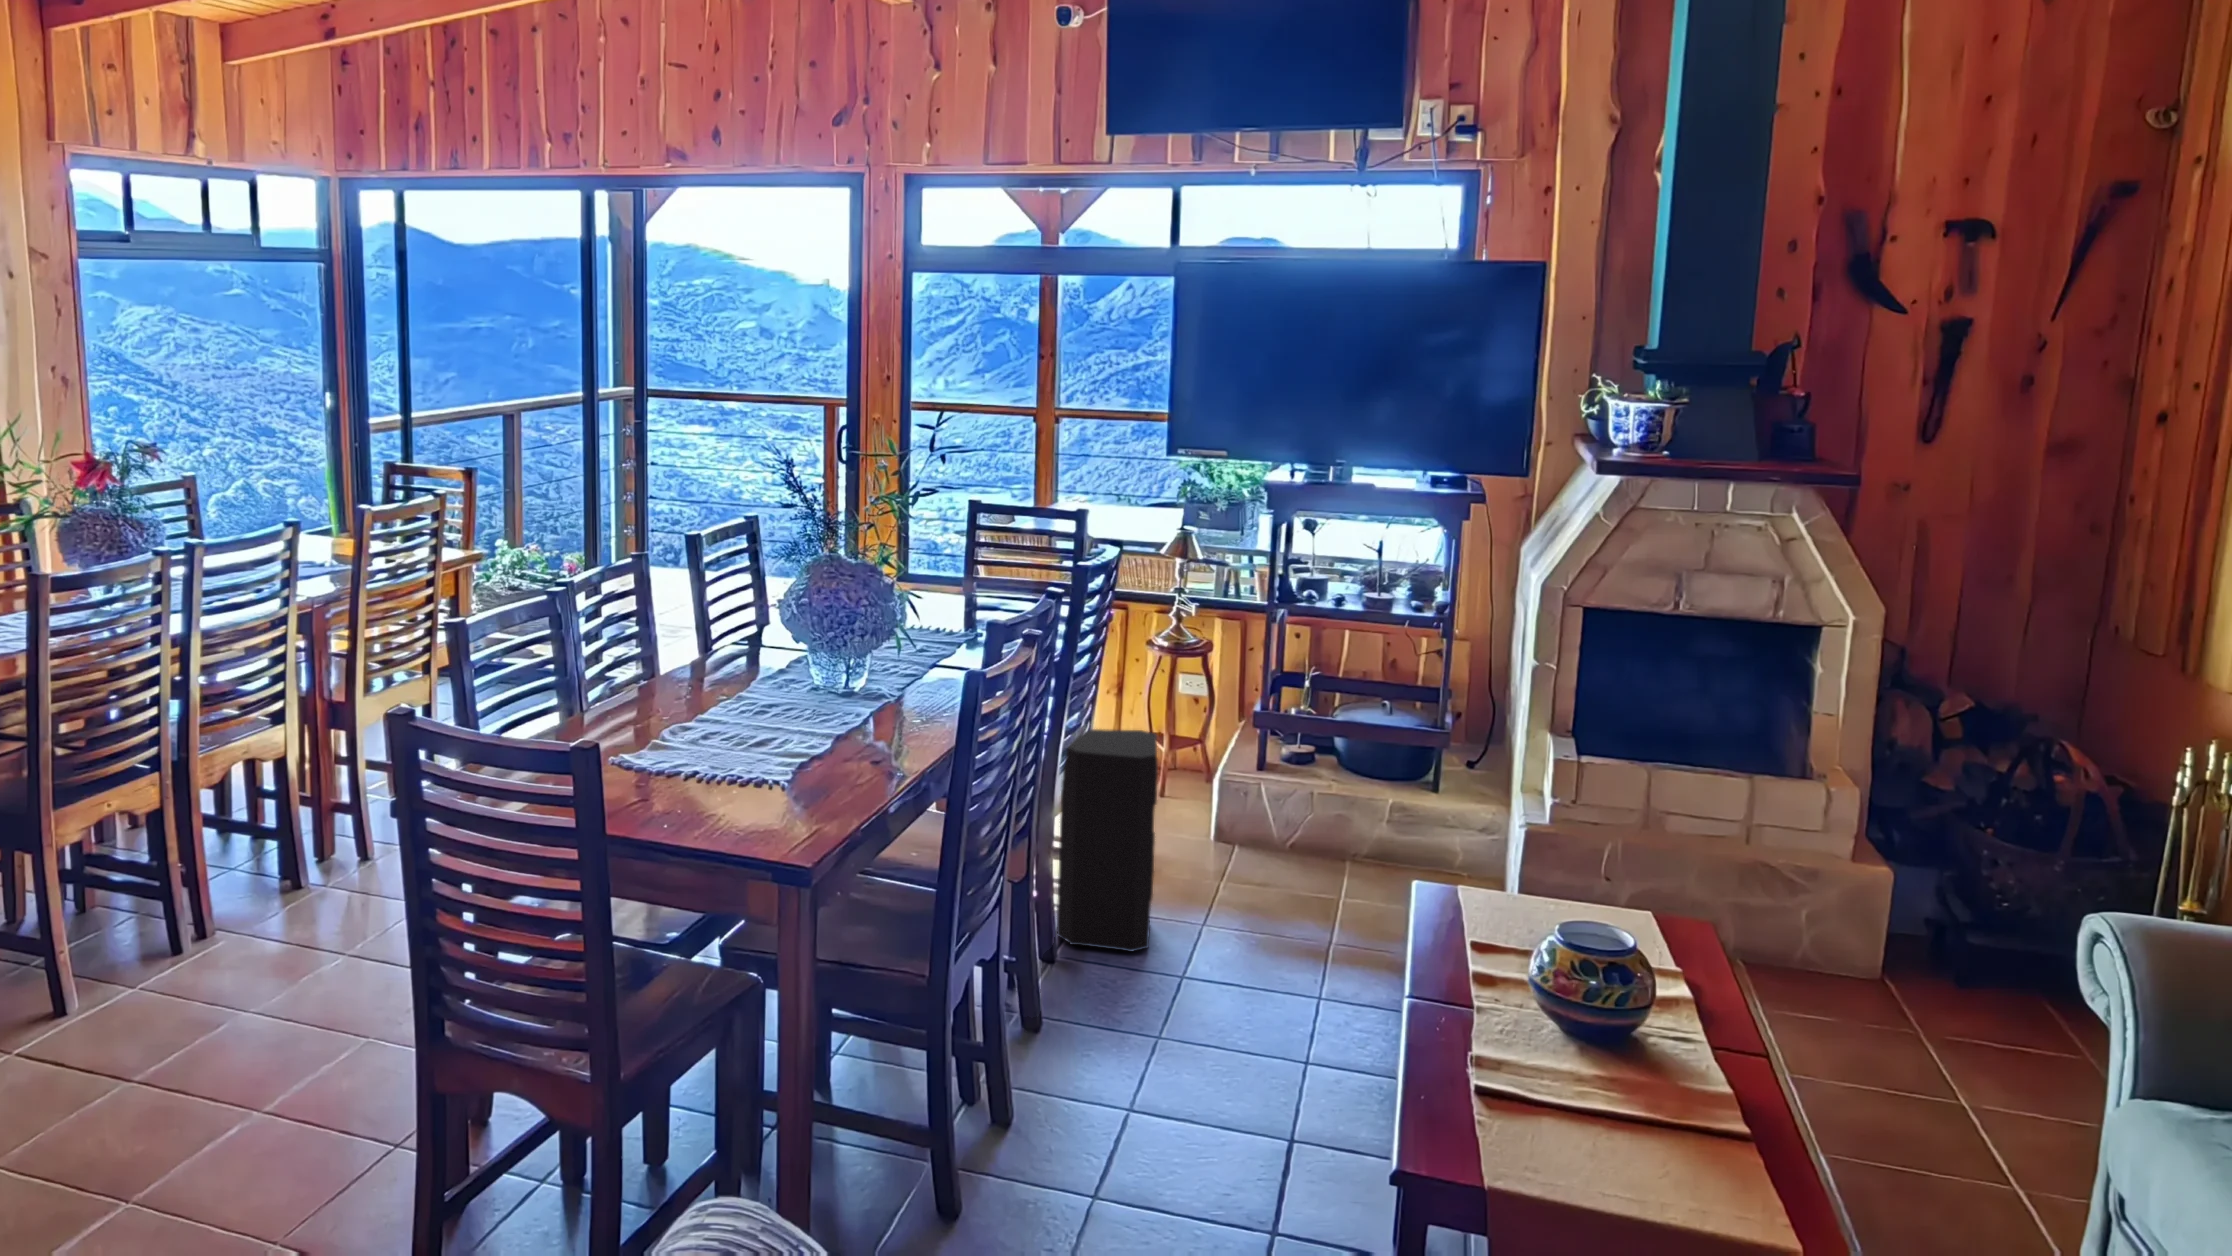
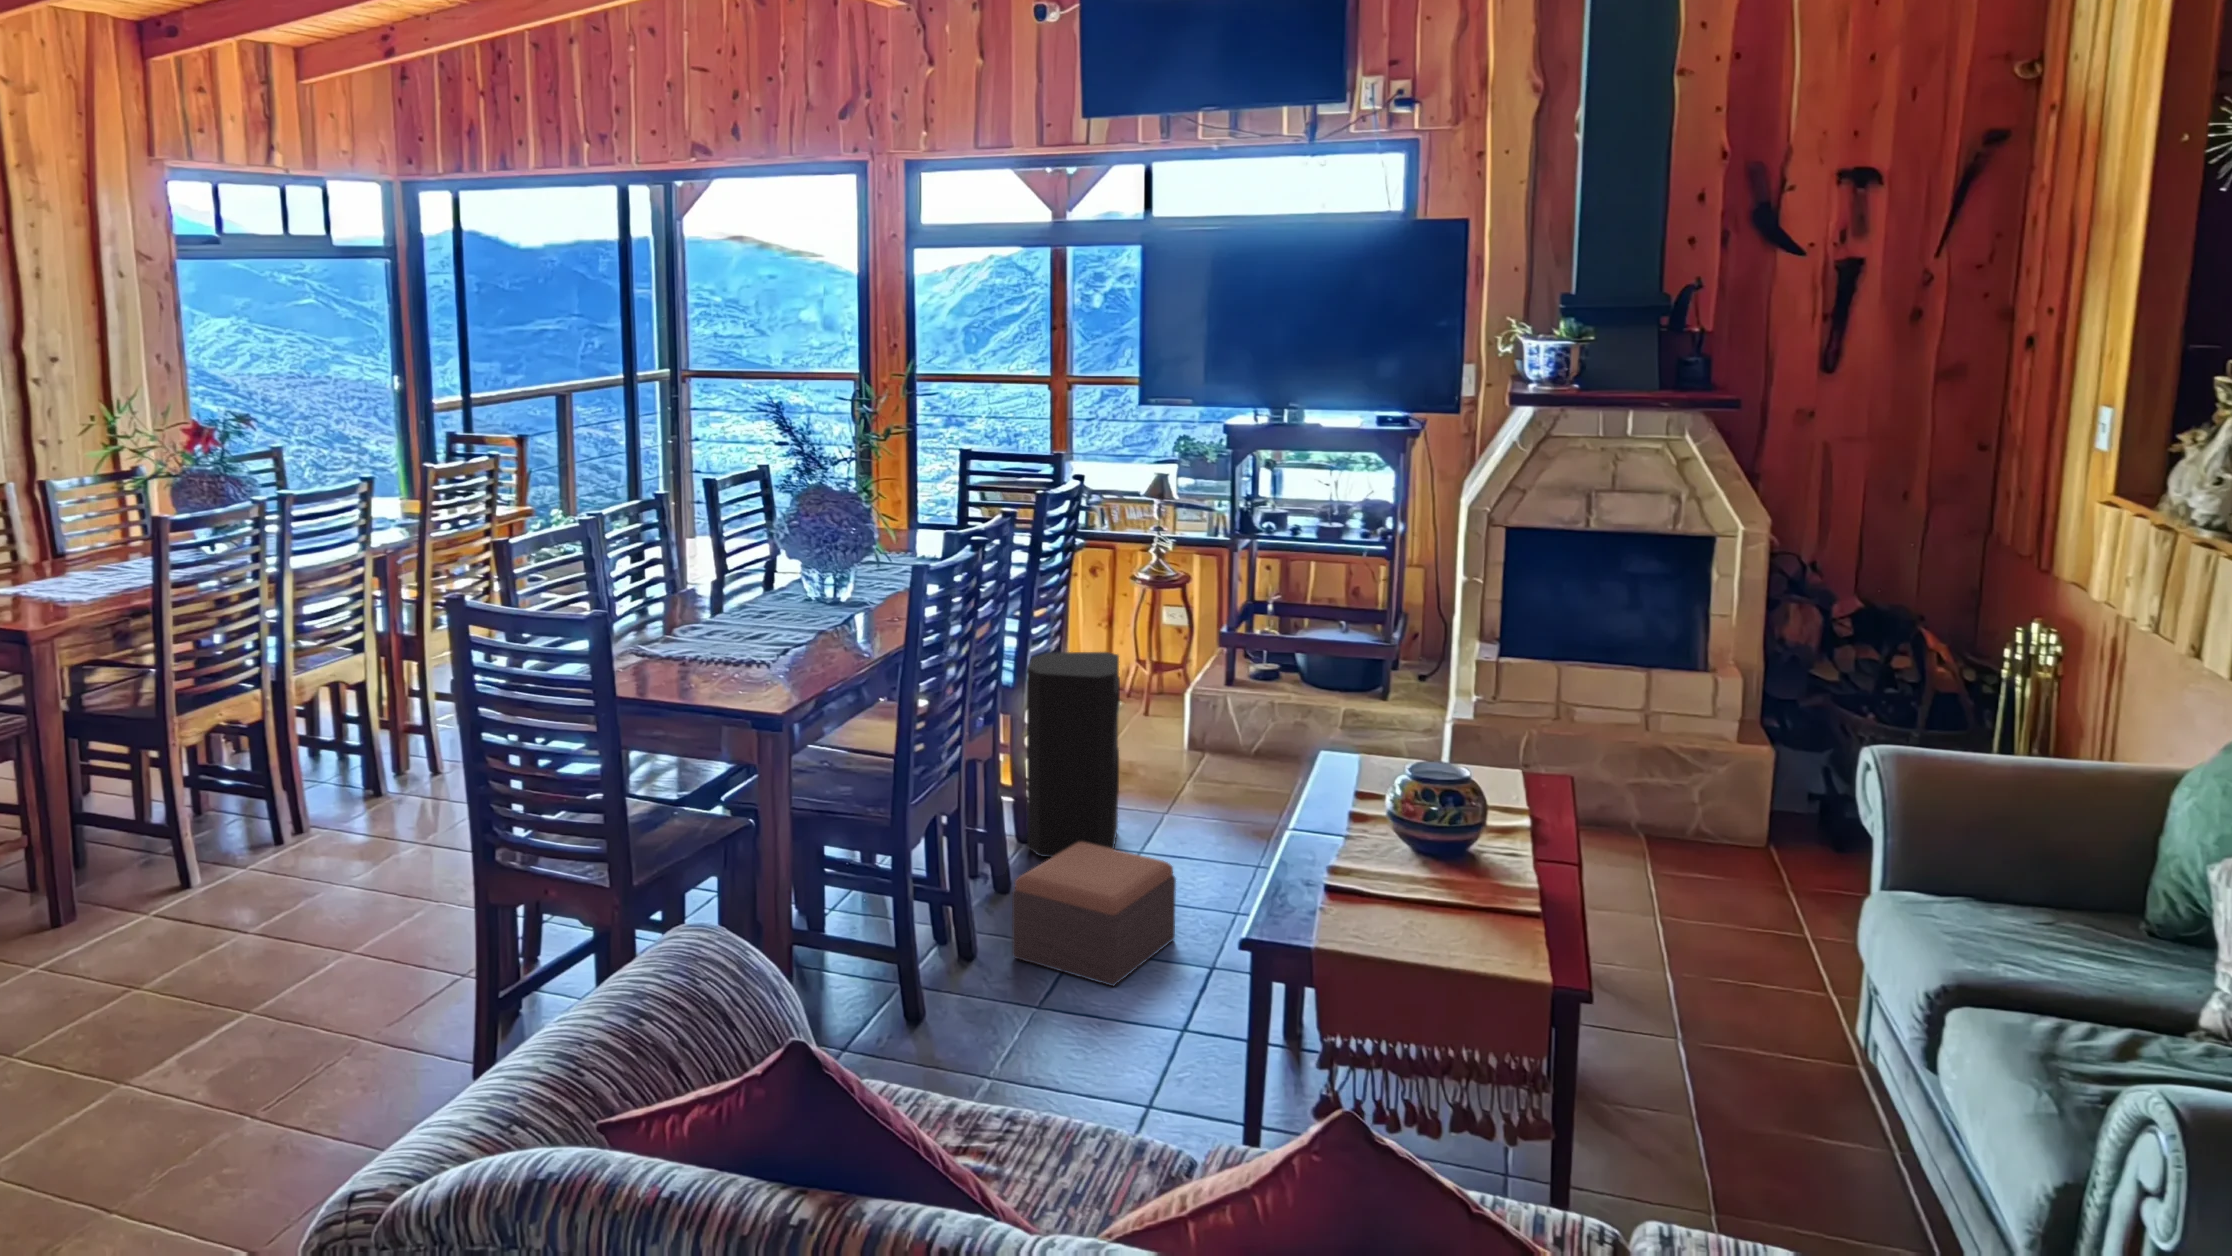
footstool: none [1060,928,1227,1074] -> present [1012,842,1176,986]

